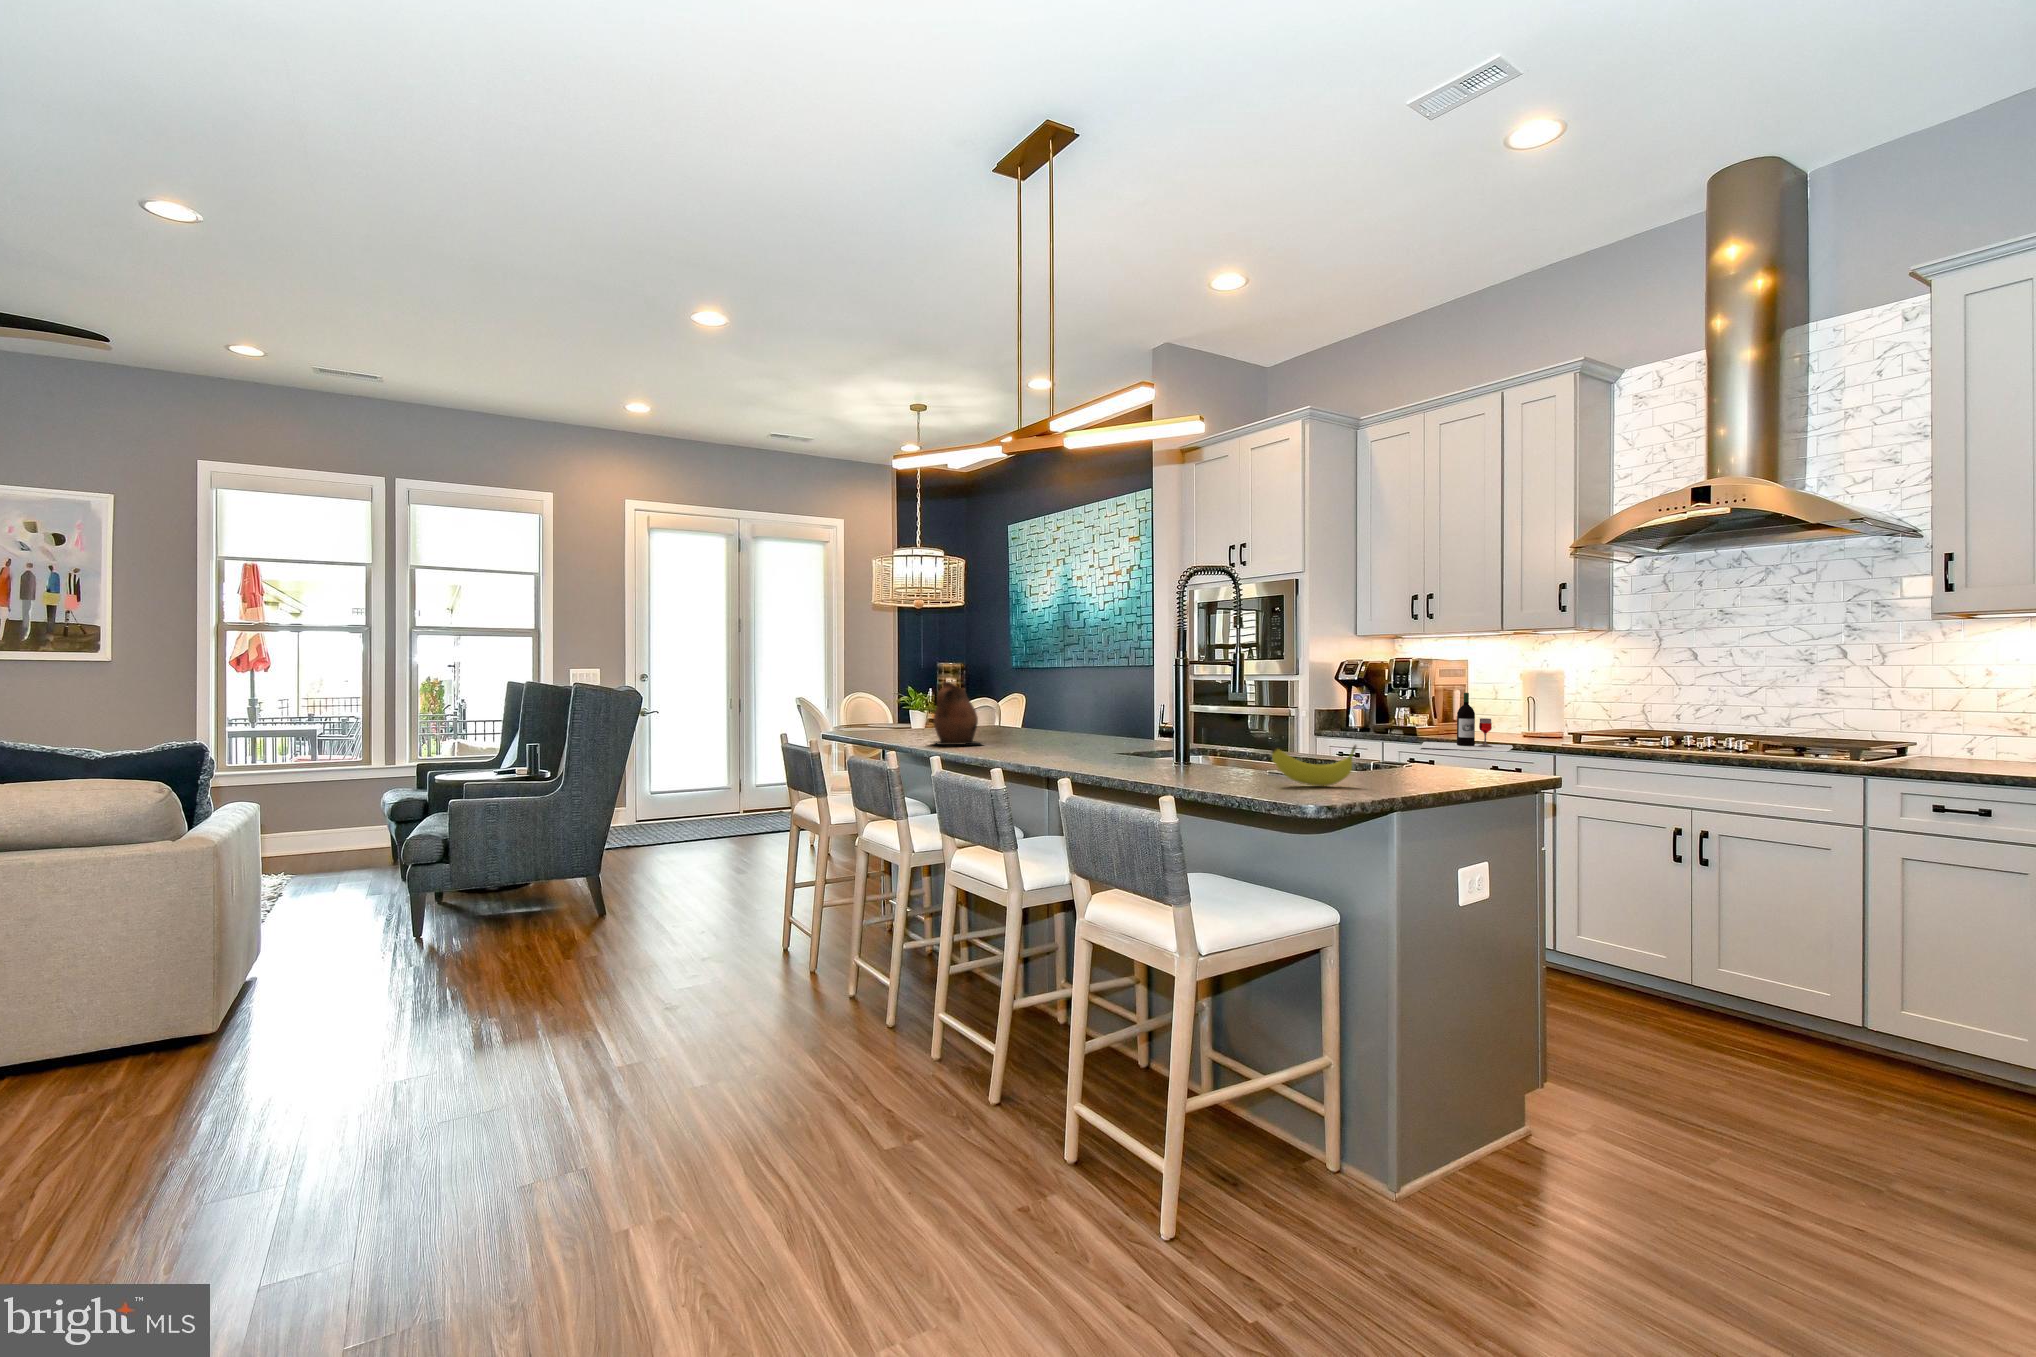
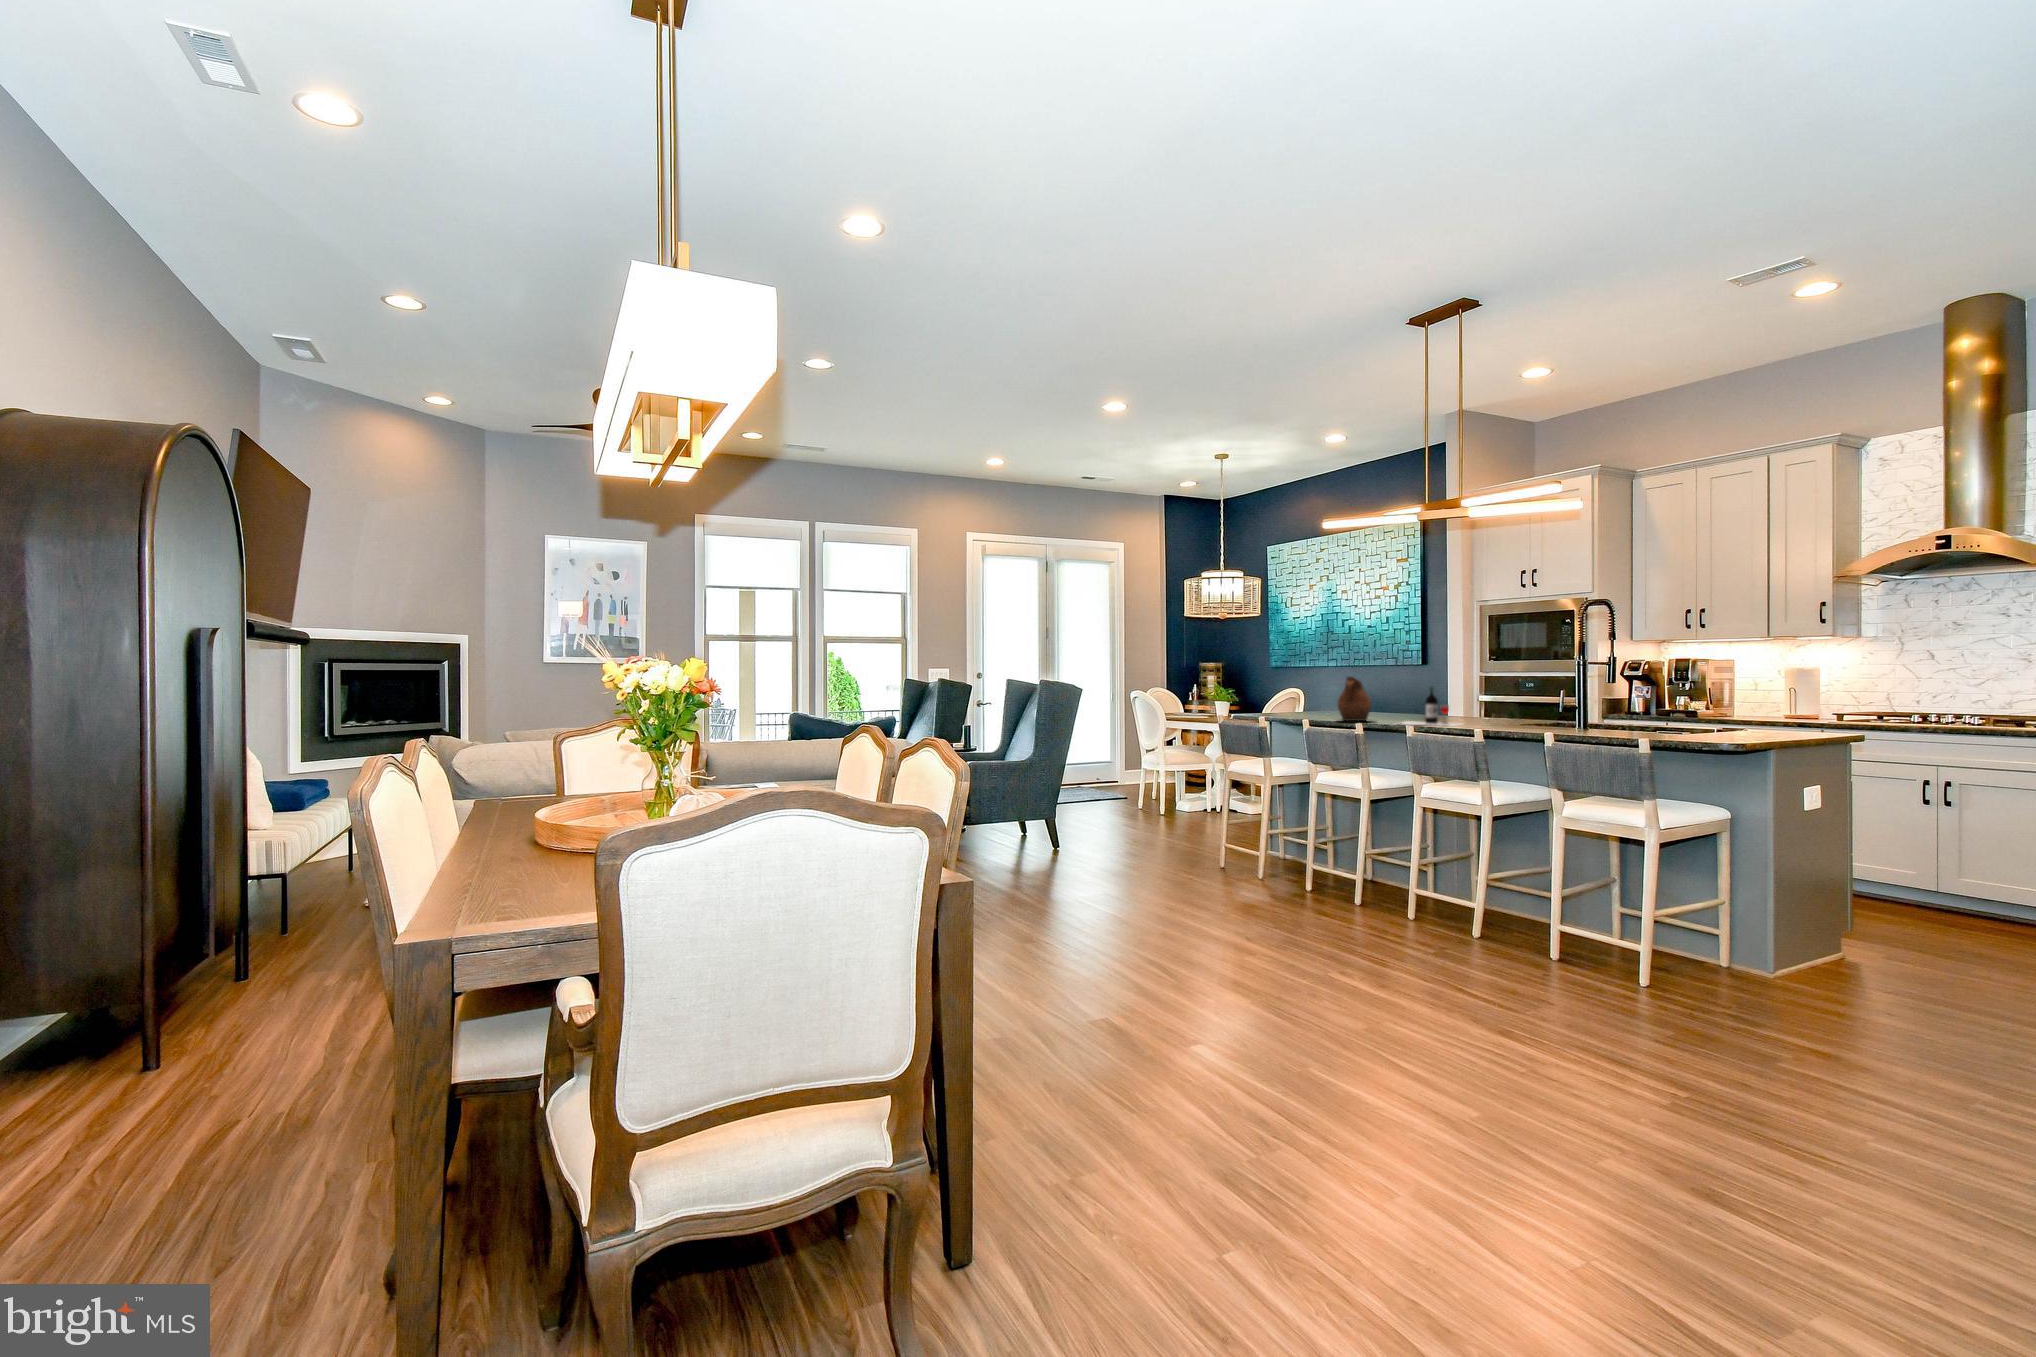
wine bottle: present [1420,693,1513,751] -> present [1401,686,1461,726]
fruit: present [1272,745,1356,786] -> none [1667,713,1725,738]

